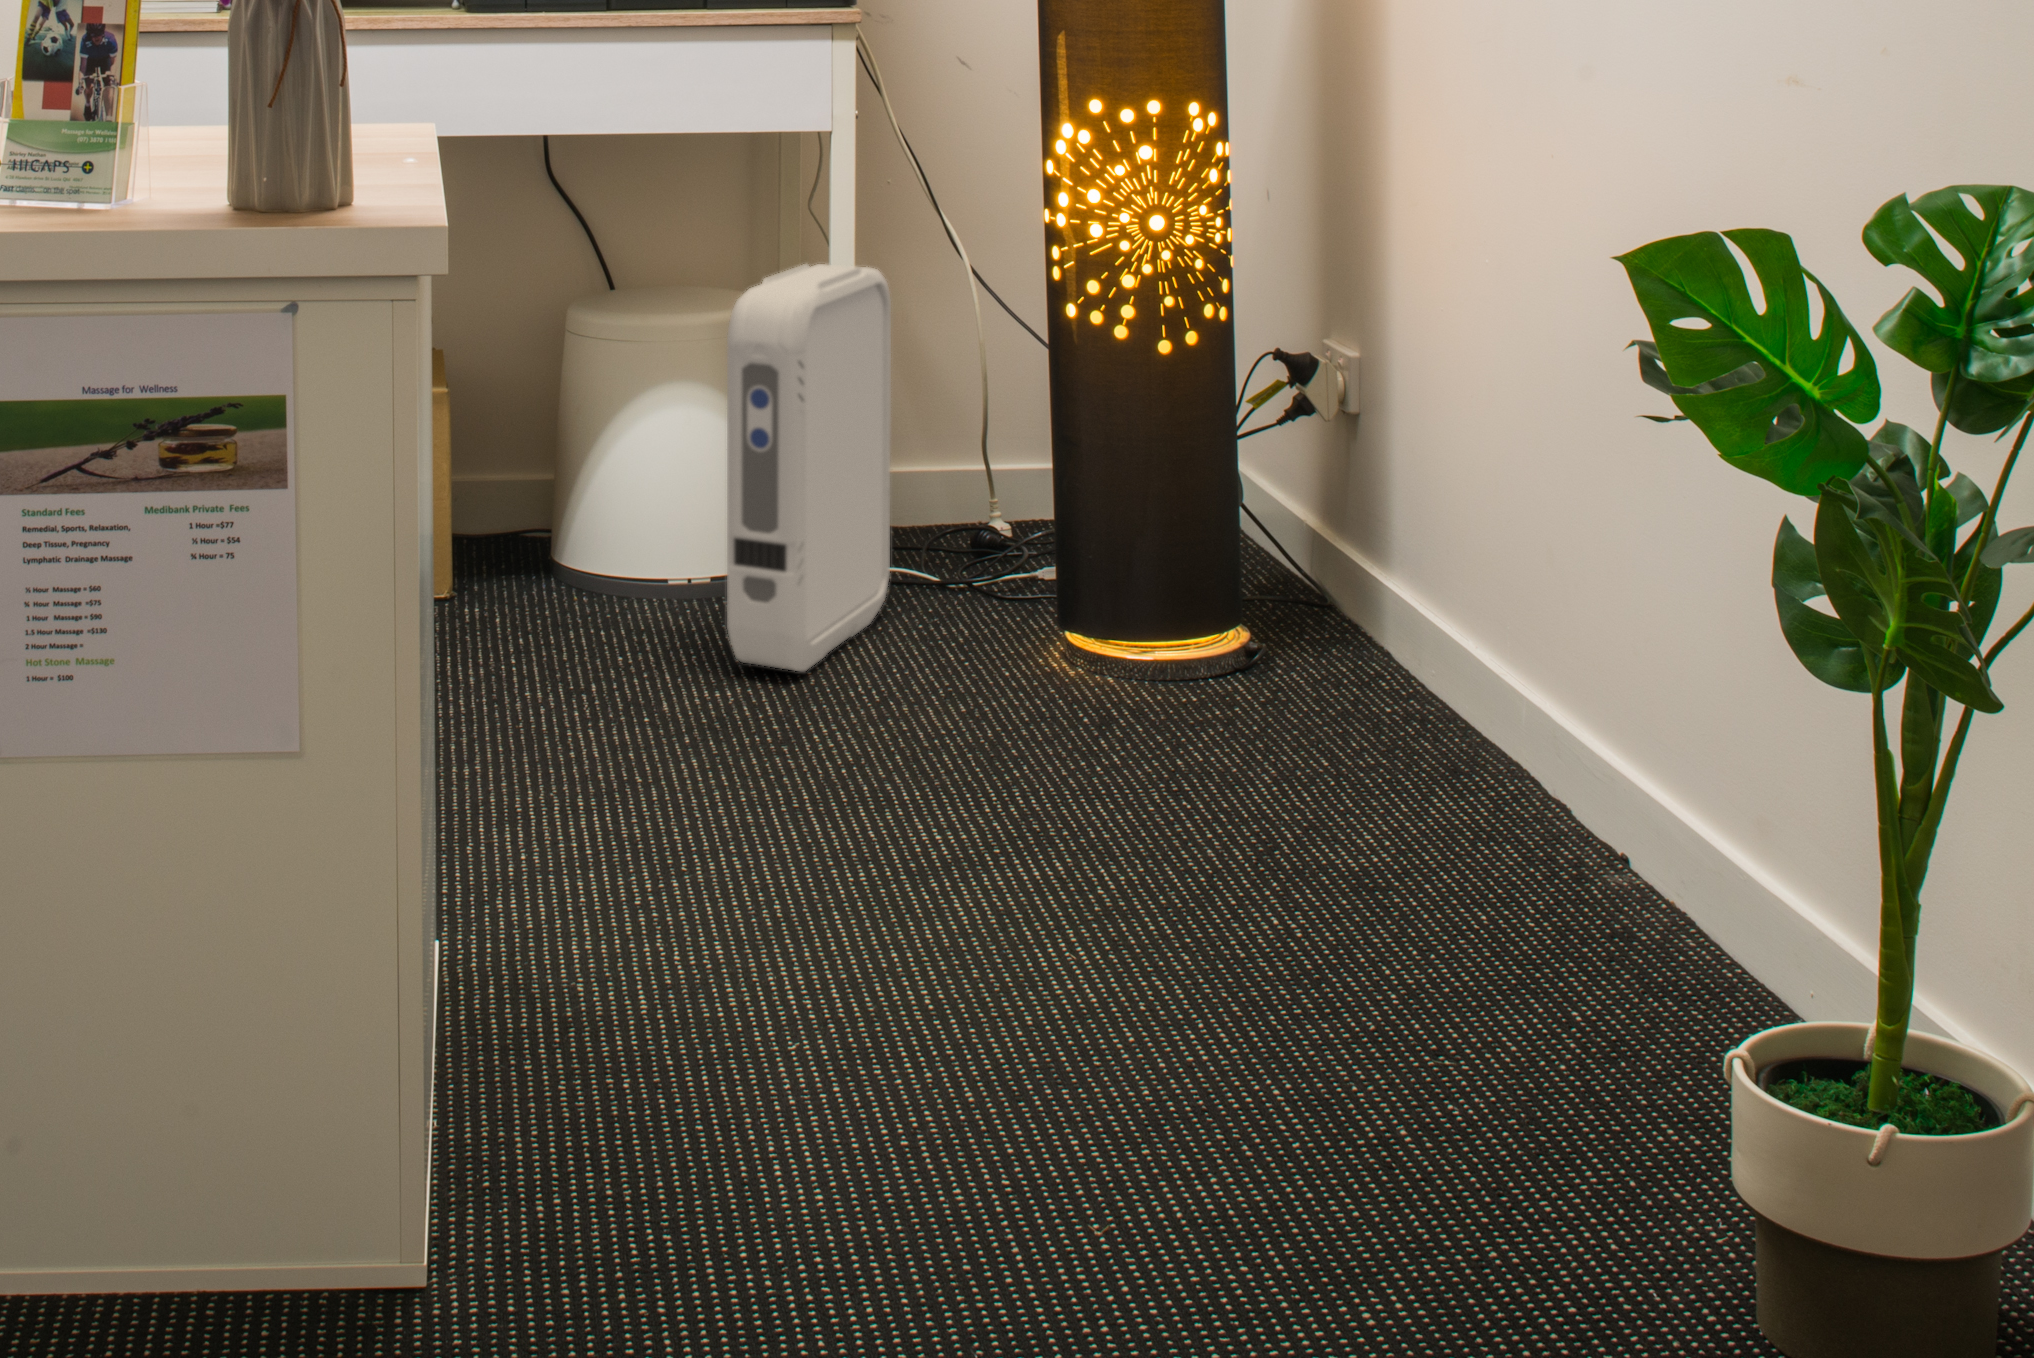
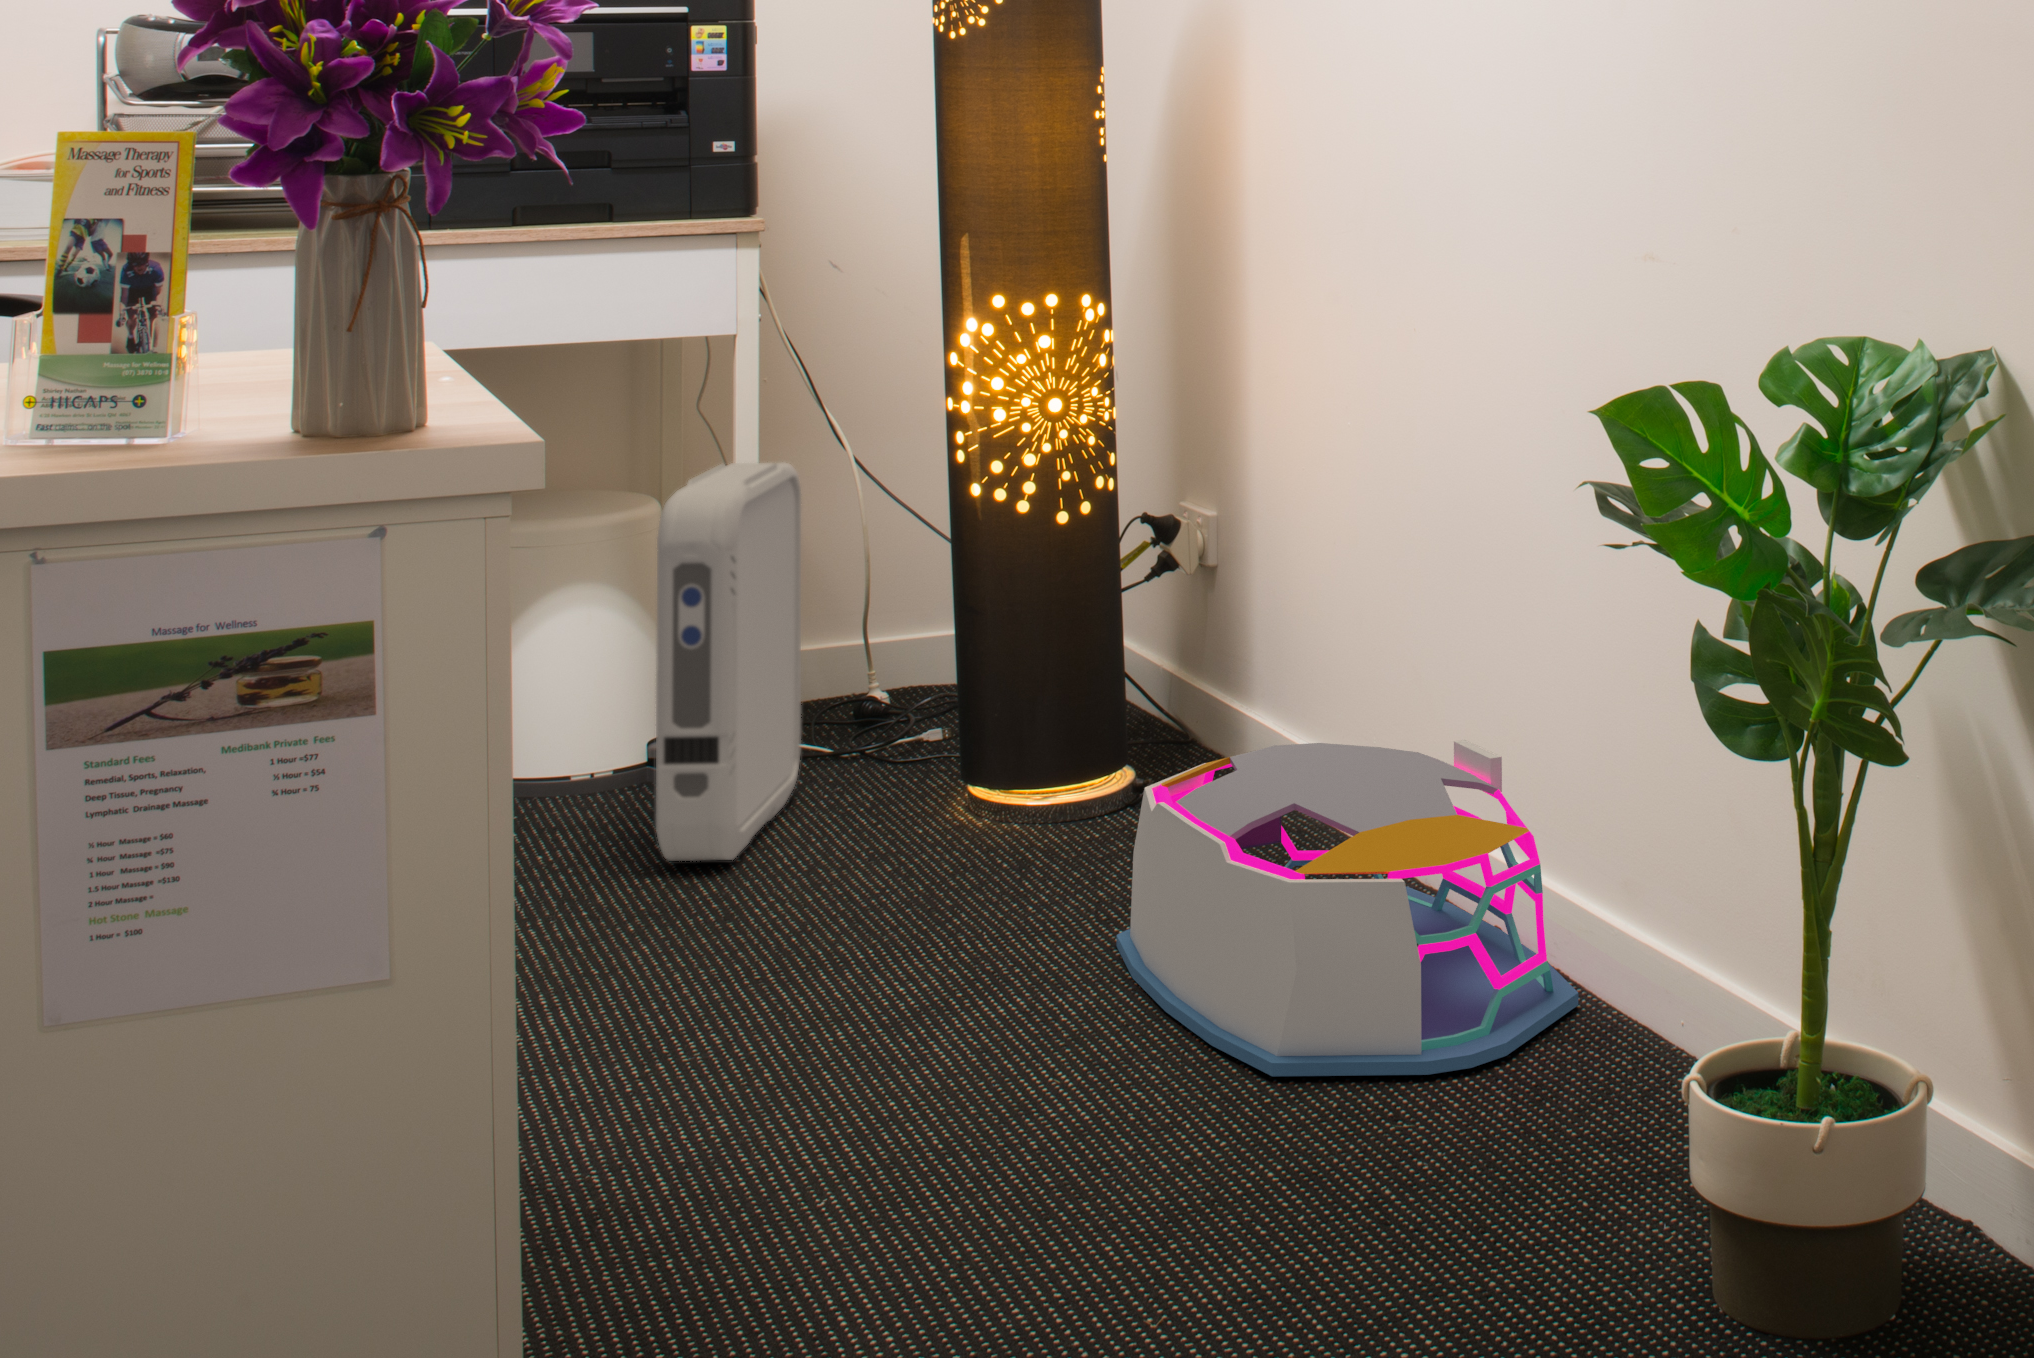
storage bin: none [1182,647,1754,1080] -> present [1116,740,1578,1076]

